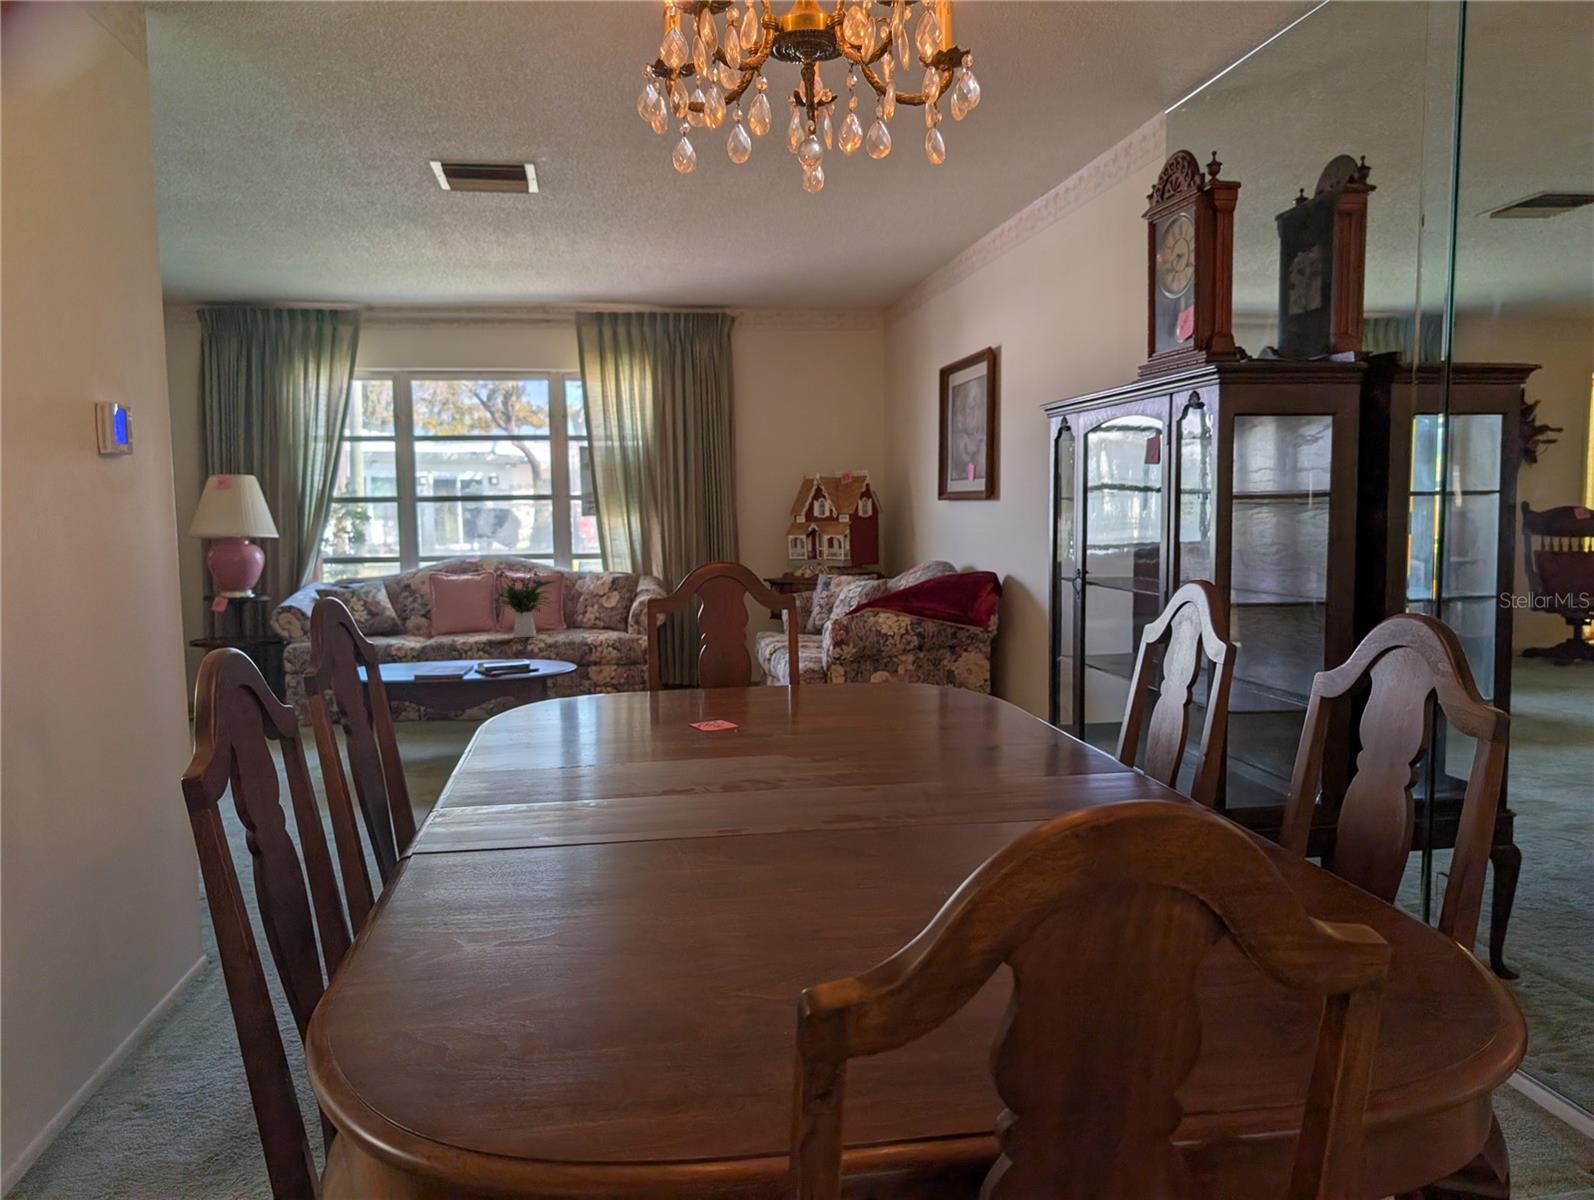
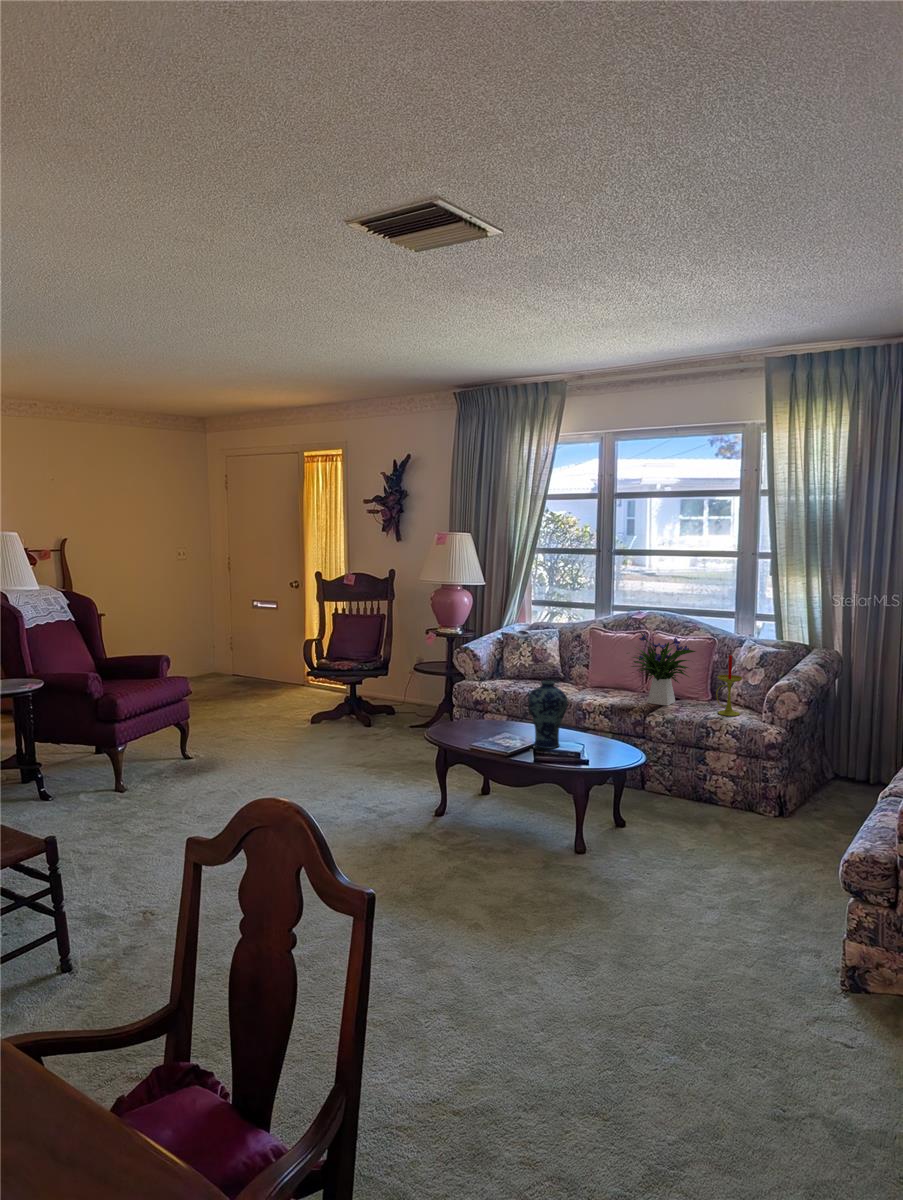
candle: none [582,579,604,636] -> present [716,655,742,716]
vase: none [449,605,491,670] -> present [528,681,568,748]

